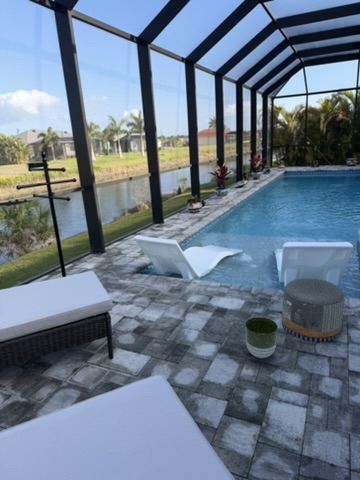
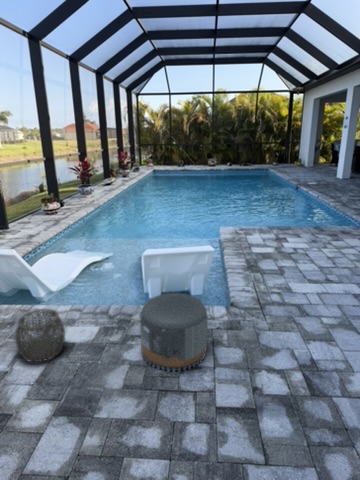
woven basket: none [187,280,222,319] -> present [16,309,65,363]
planter: present [245,317,278,358] -> none [87,357,130,414]

